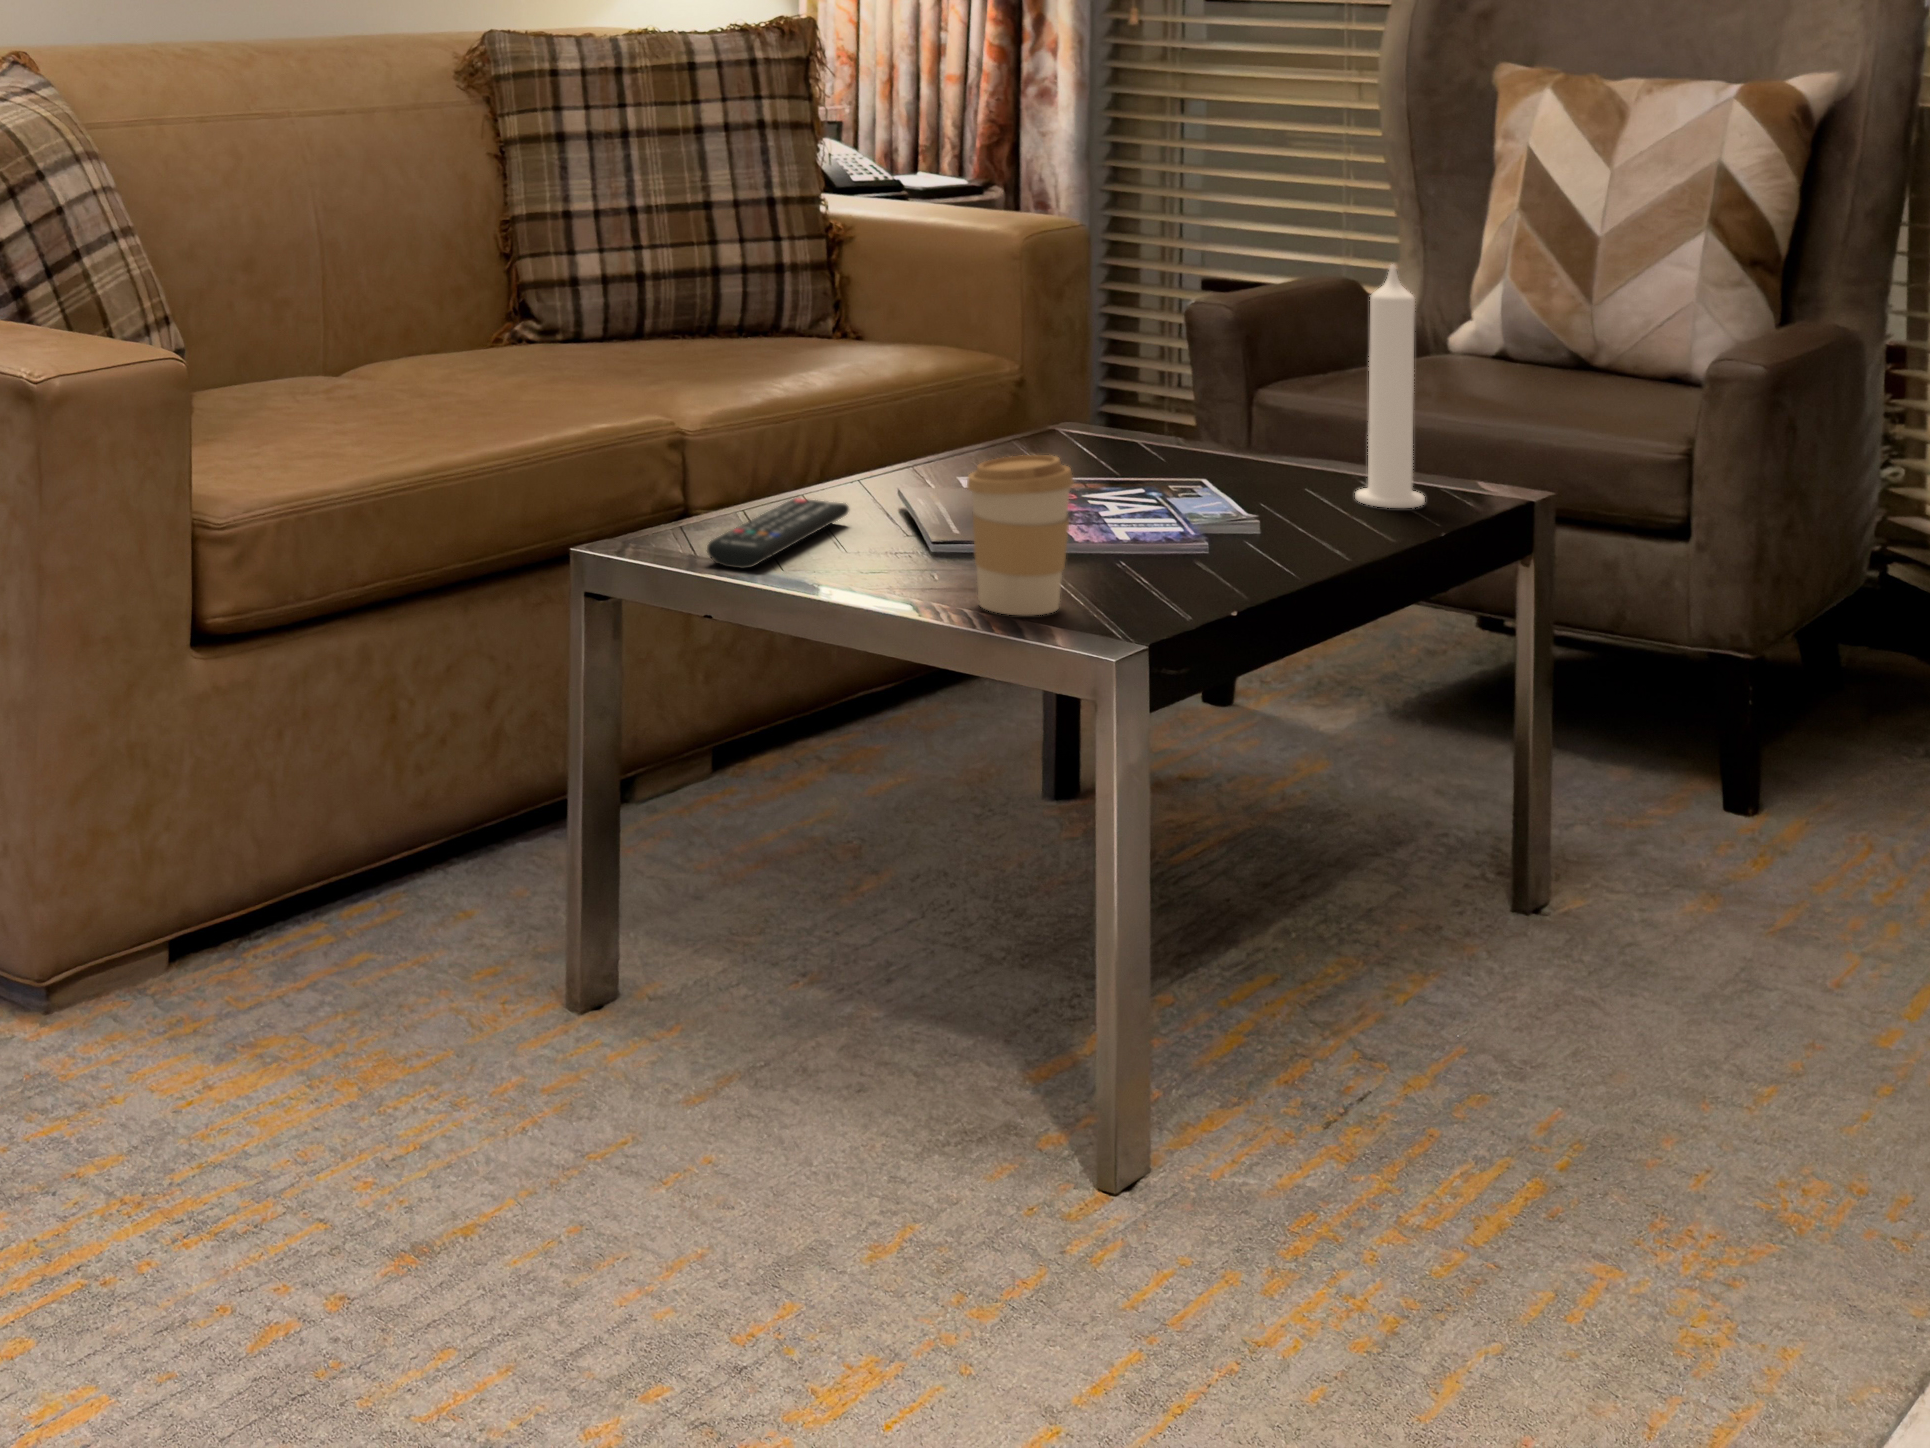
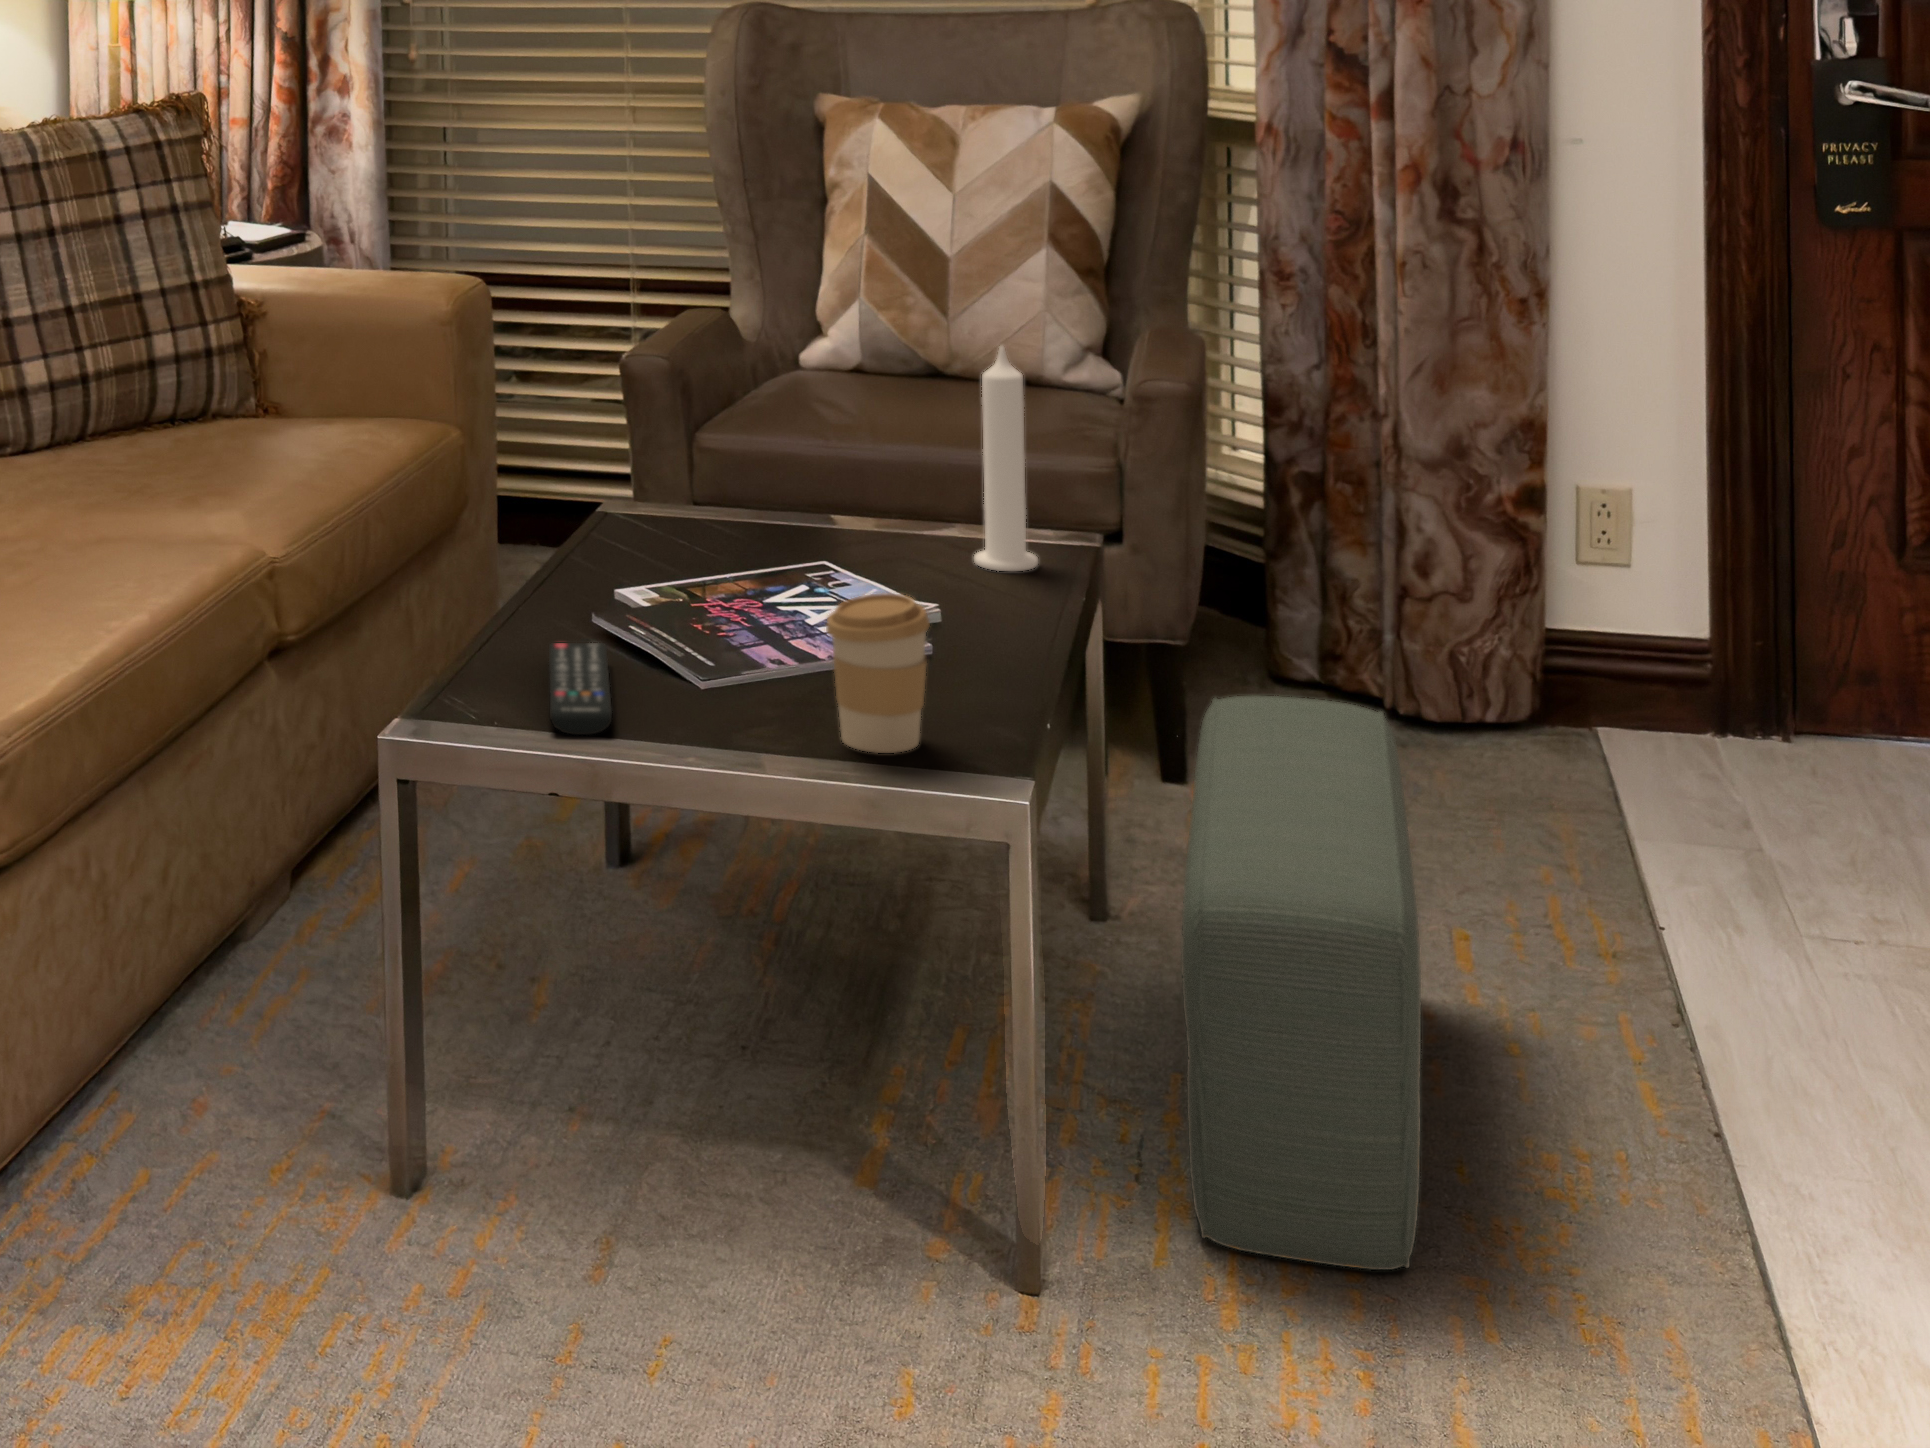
pouf: none [1309,664,1772,1256] -> present [1181,696,1421,1270]

